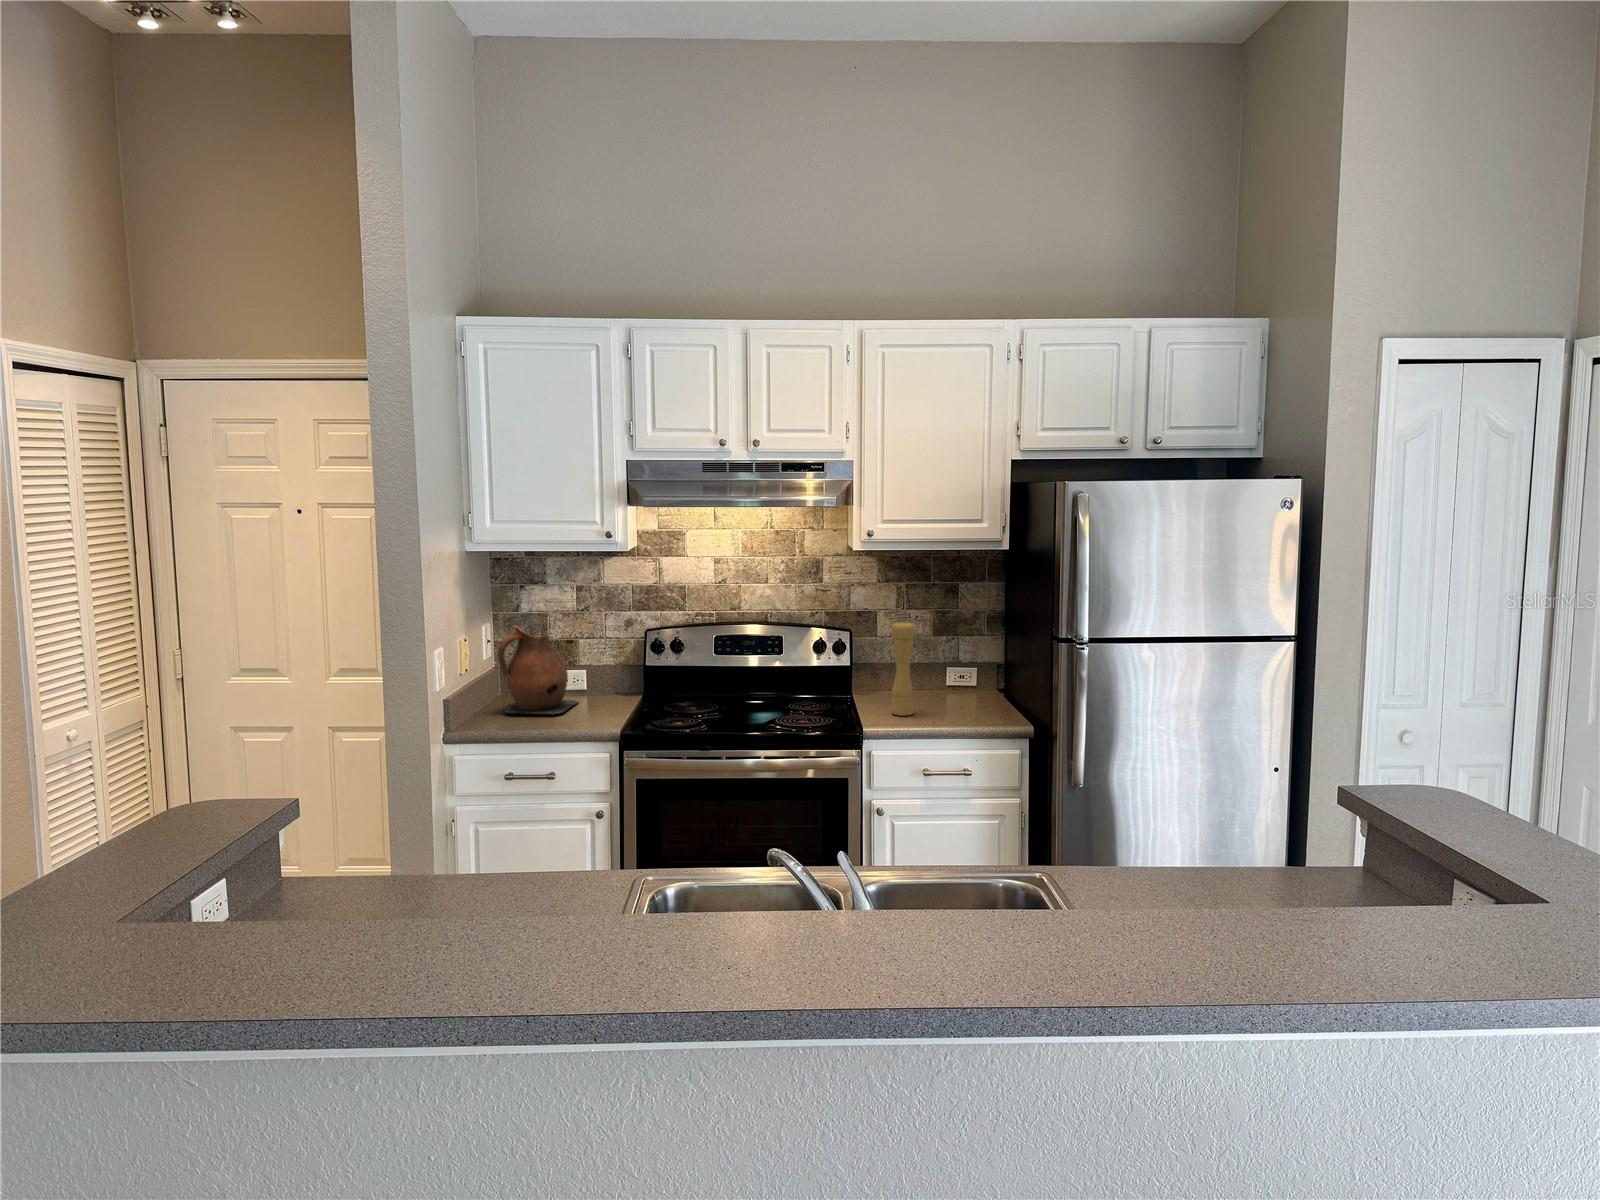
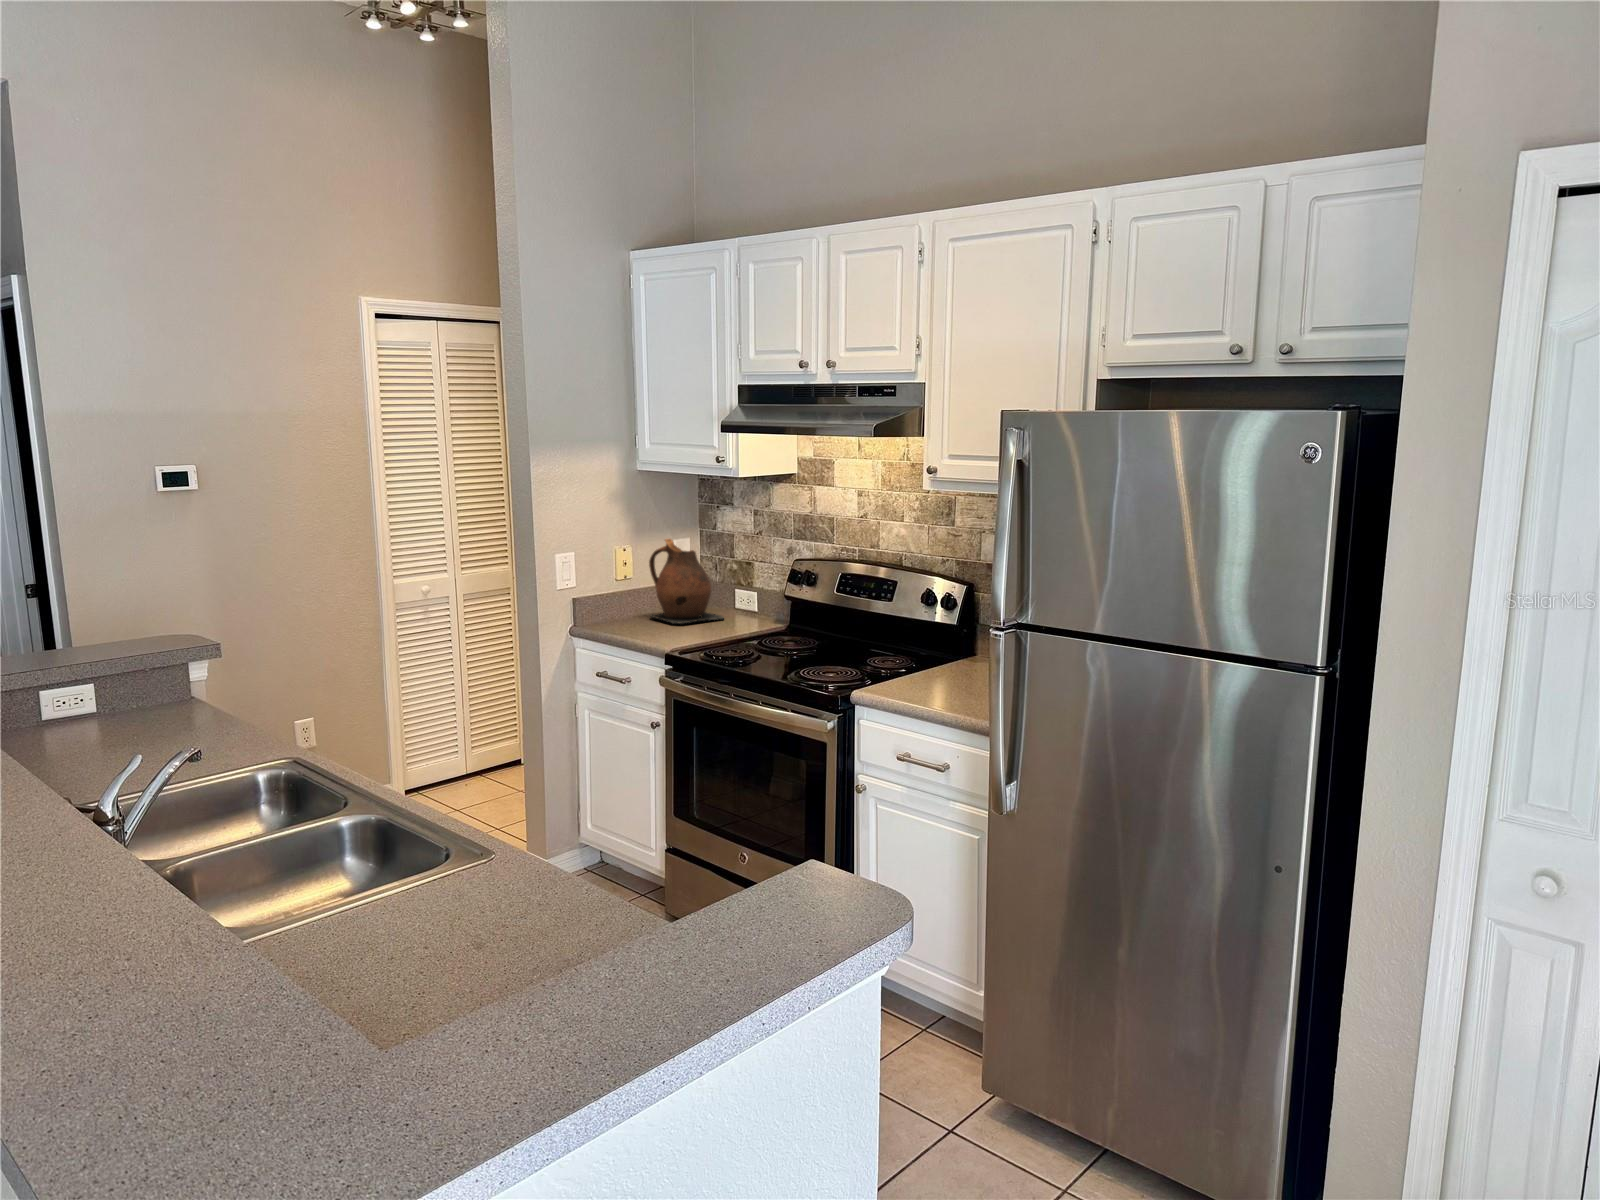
pepper mill: present [891,621,916,716] -> none [928,575,960,688]

